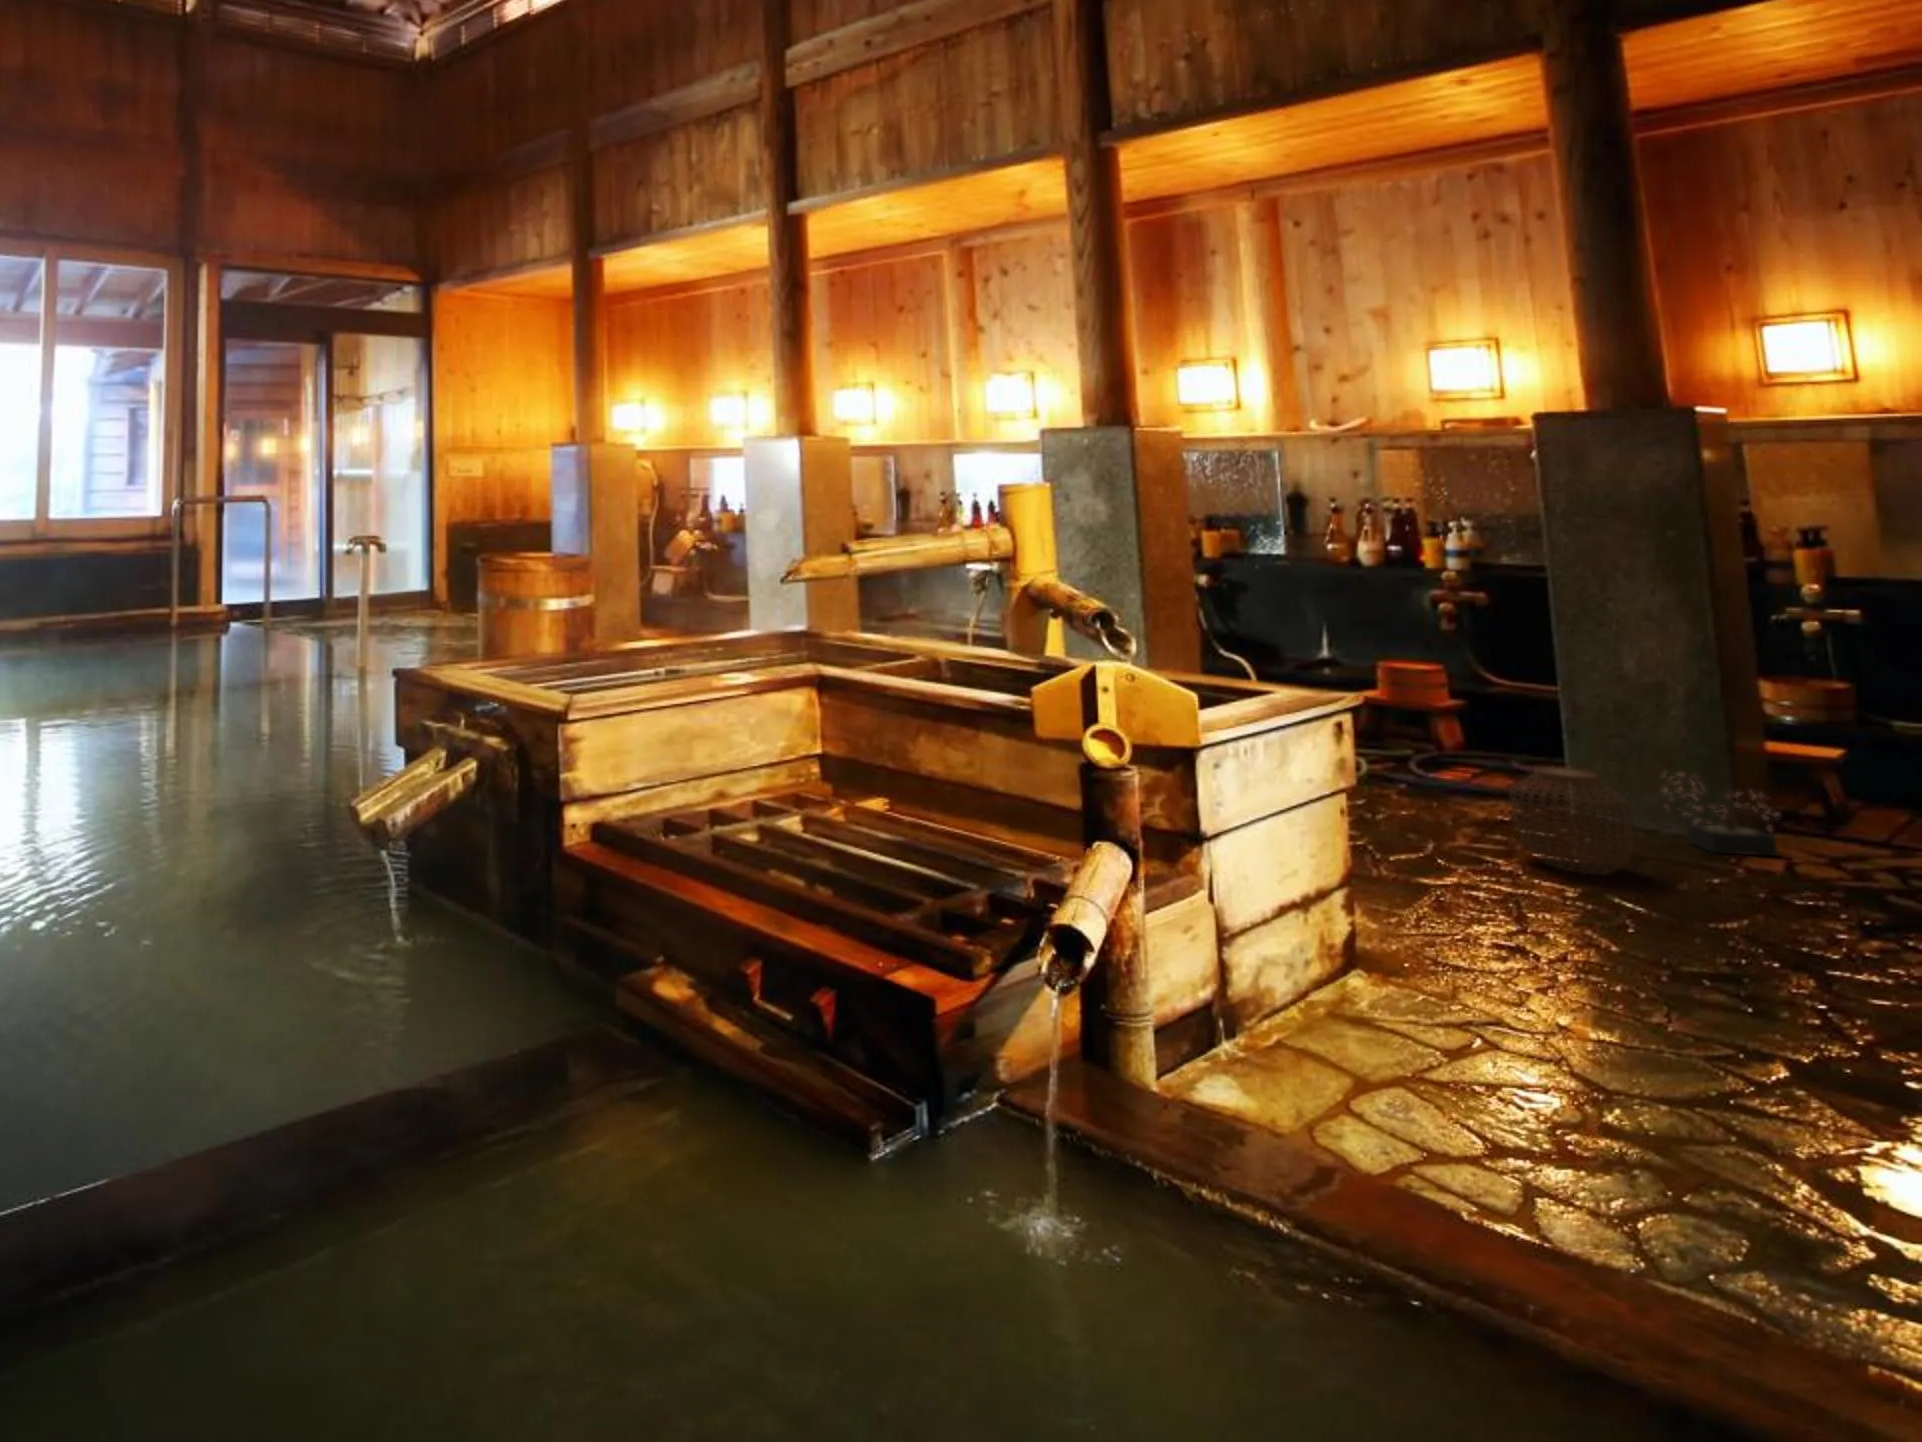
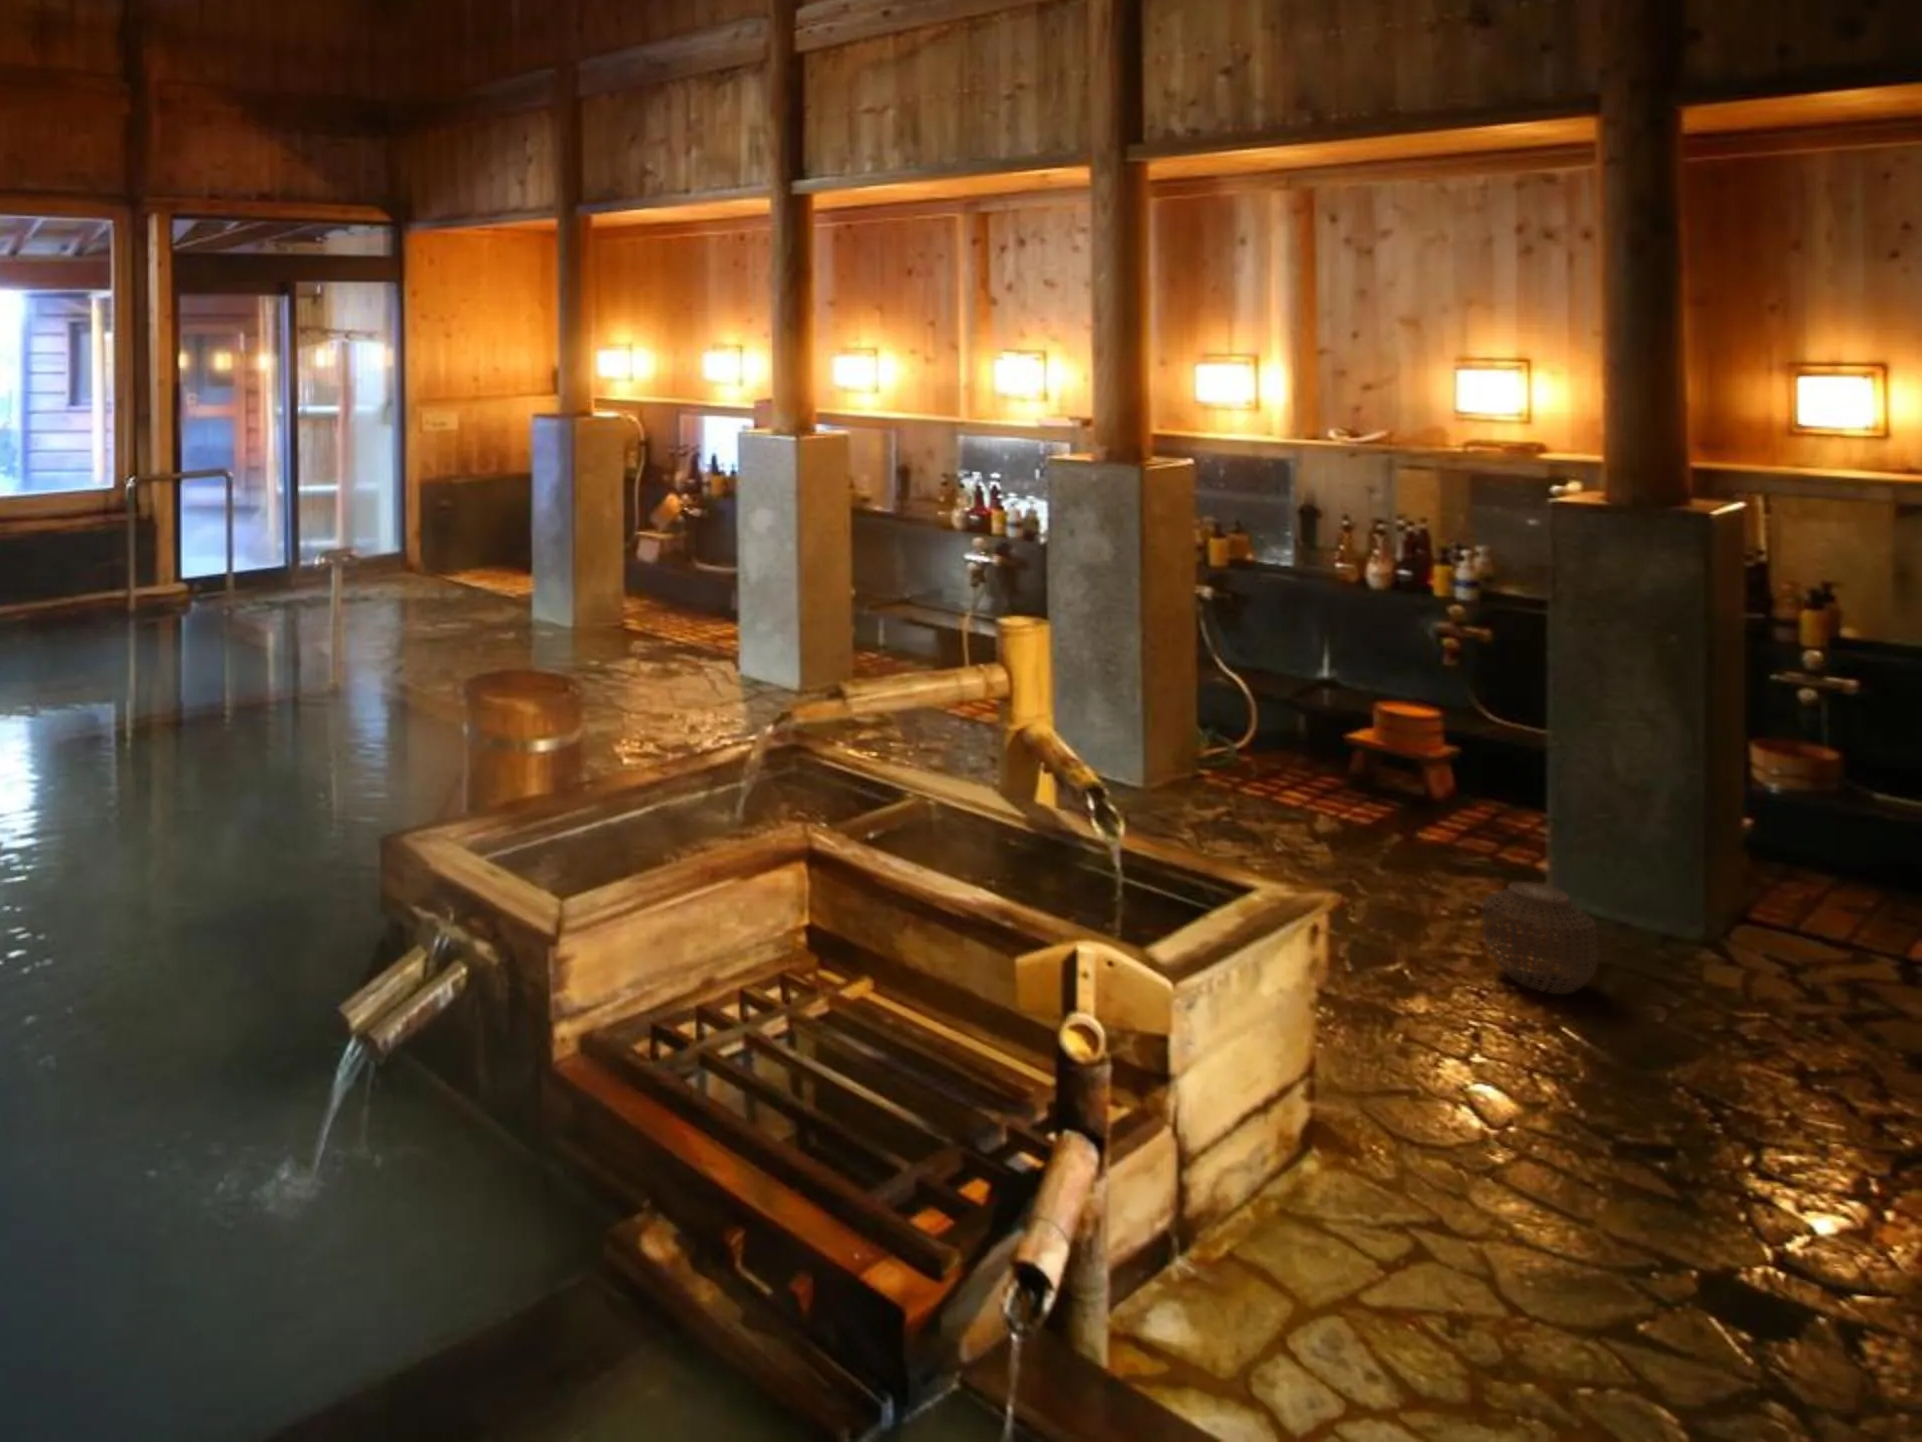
decorative plant: present [1663,773,1778,856] -> none [1628,871,1741,962]

